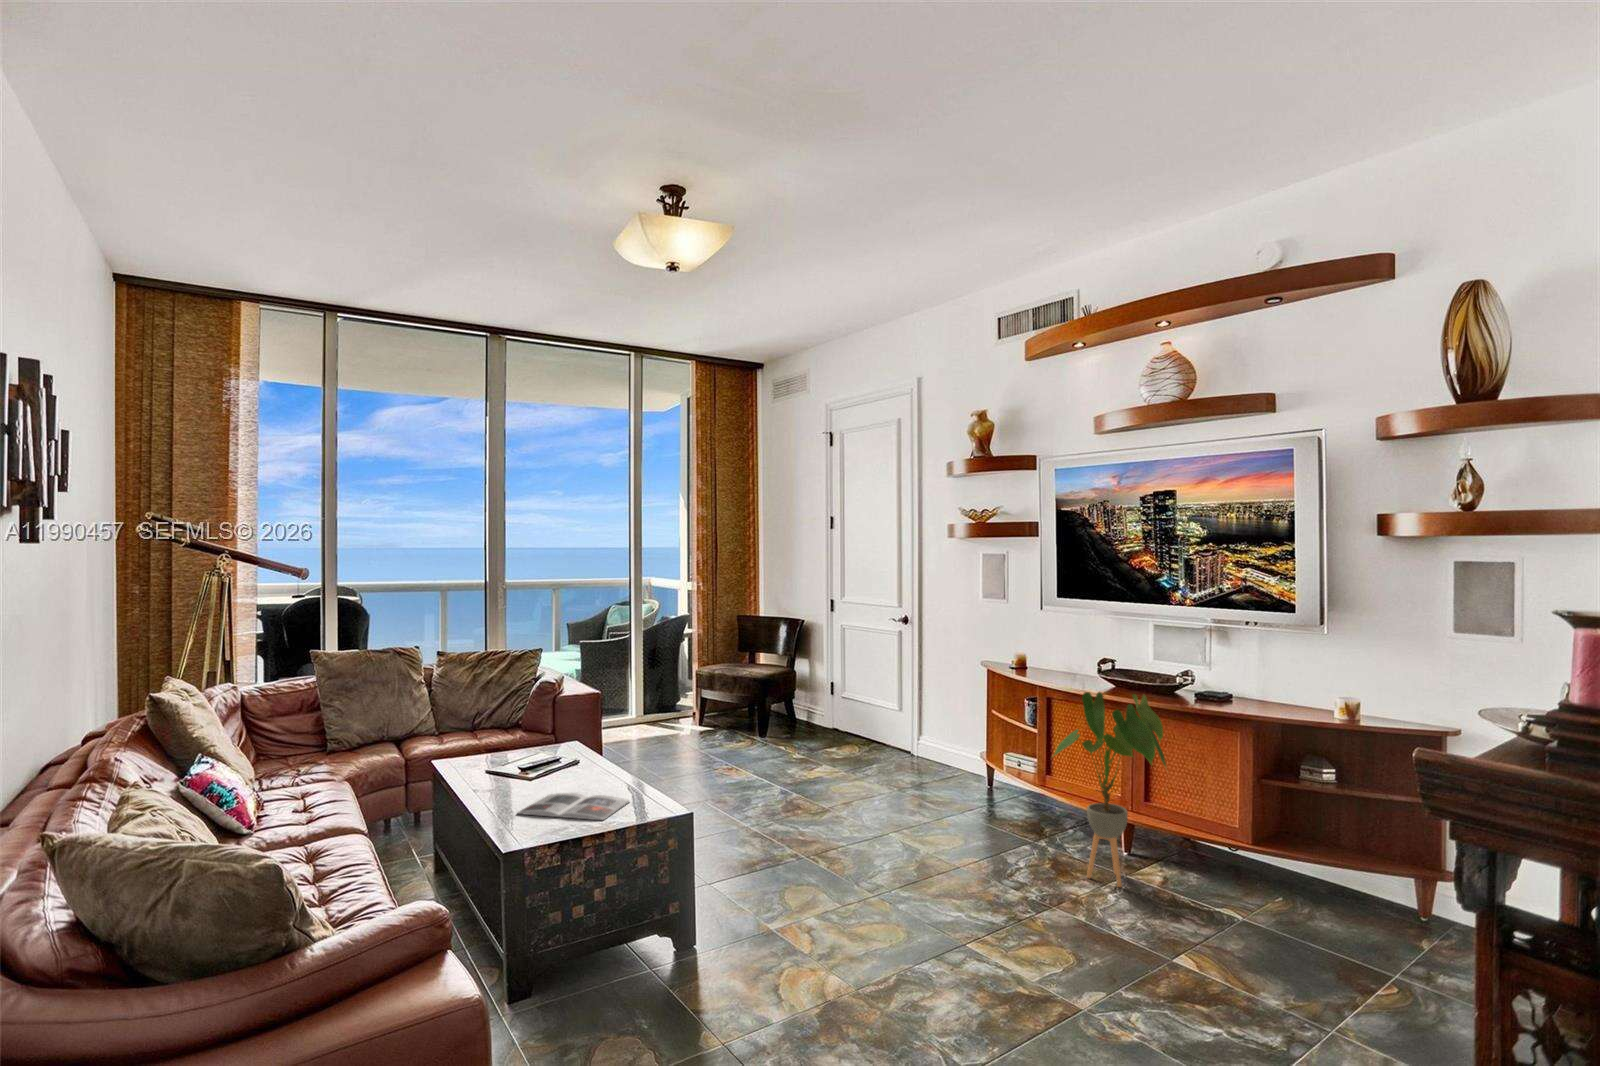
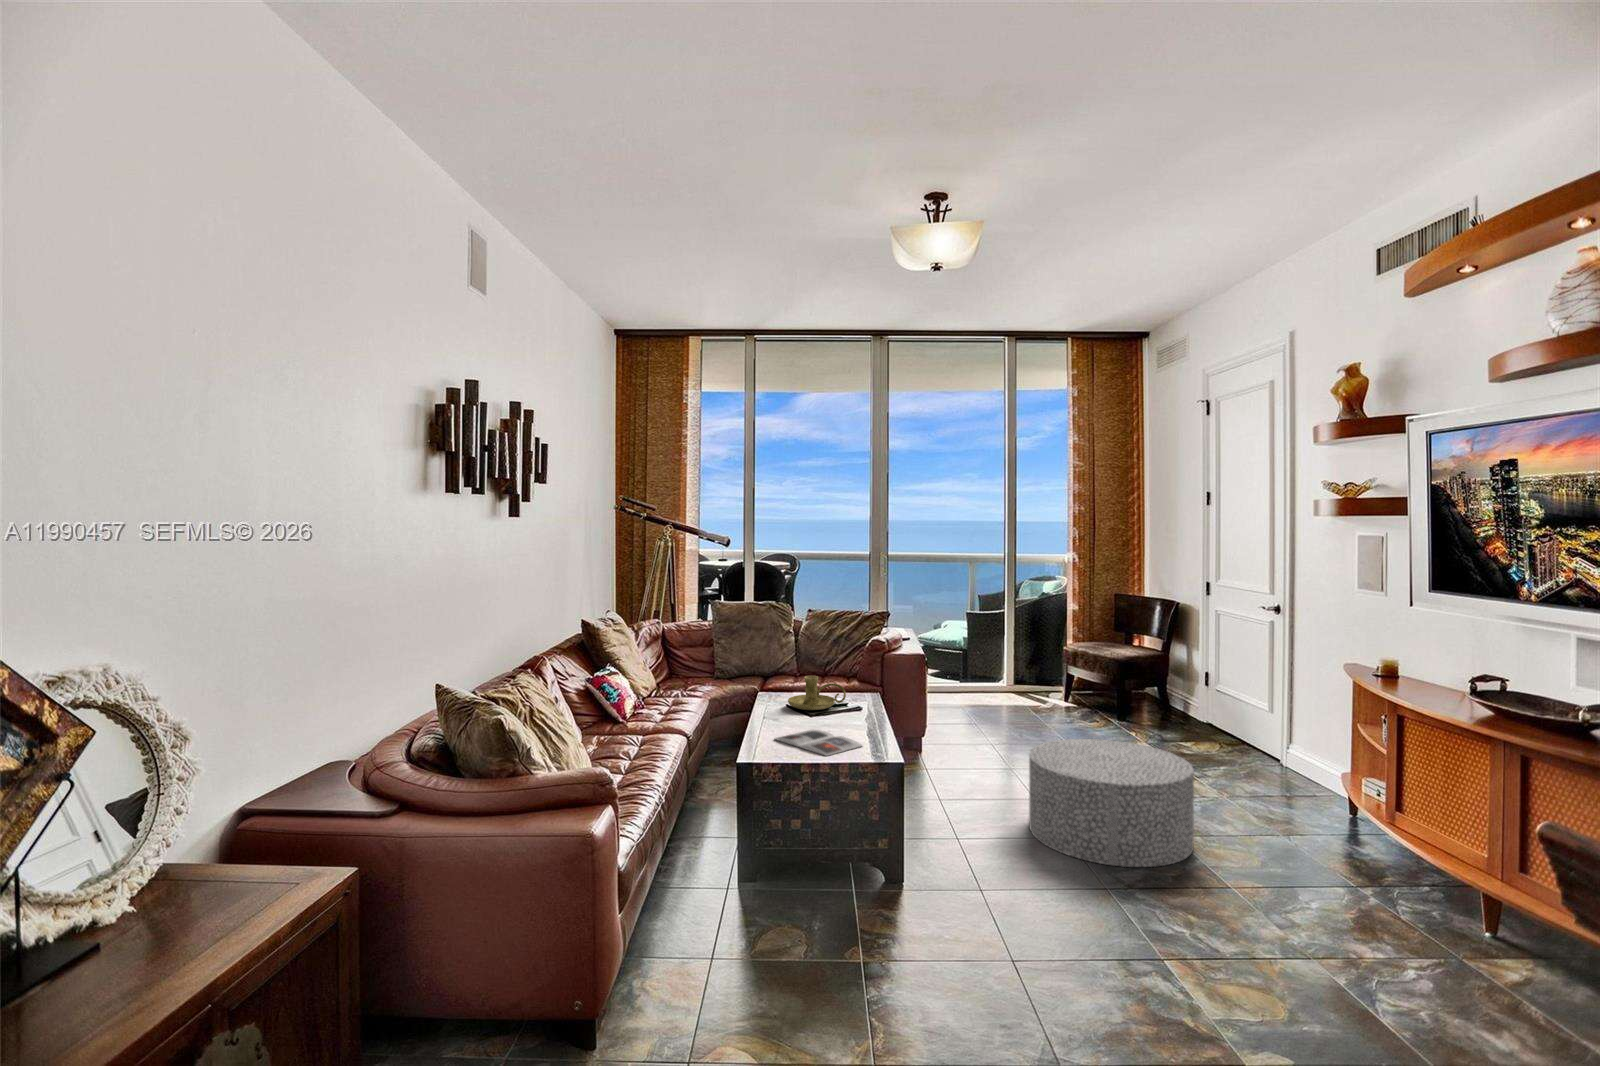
house plant: present [1054,692,1166,887] -> none [1348,712,1538,965]
candle holder: none [486,731,557,773] -> present [788,676,846,710]
ottoman: none [763,754,911,874] -> present [1029,739,1194,867]

